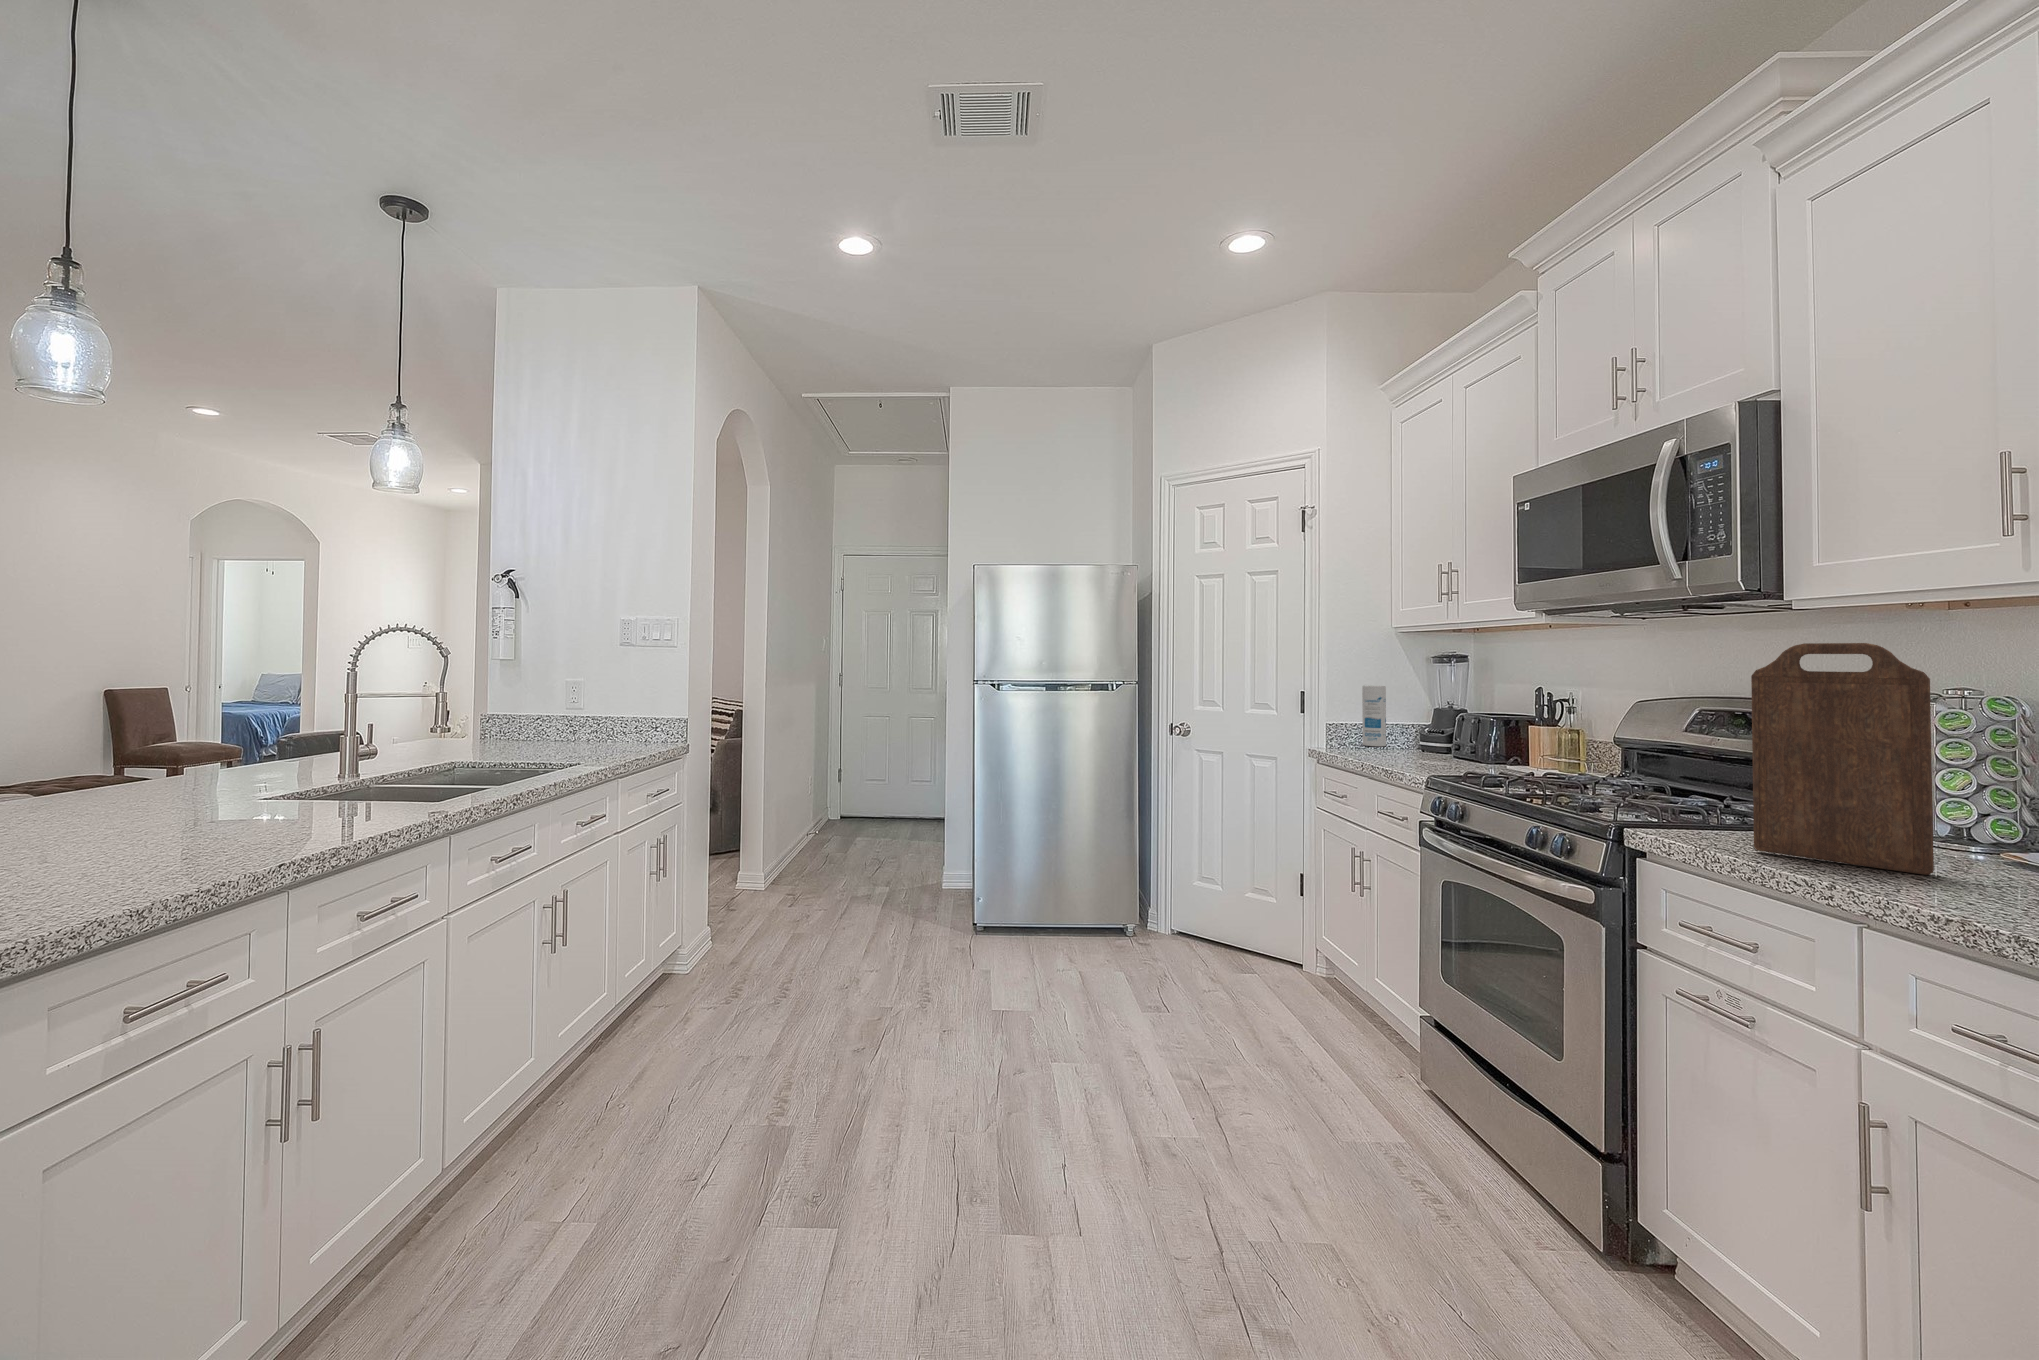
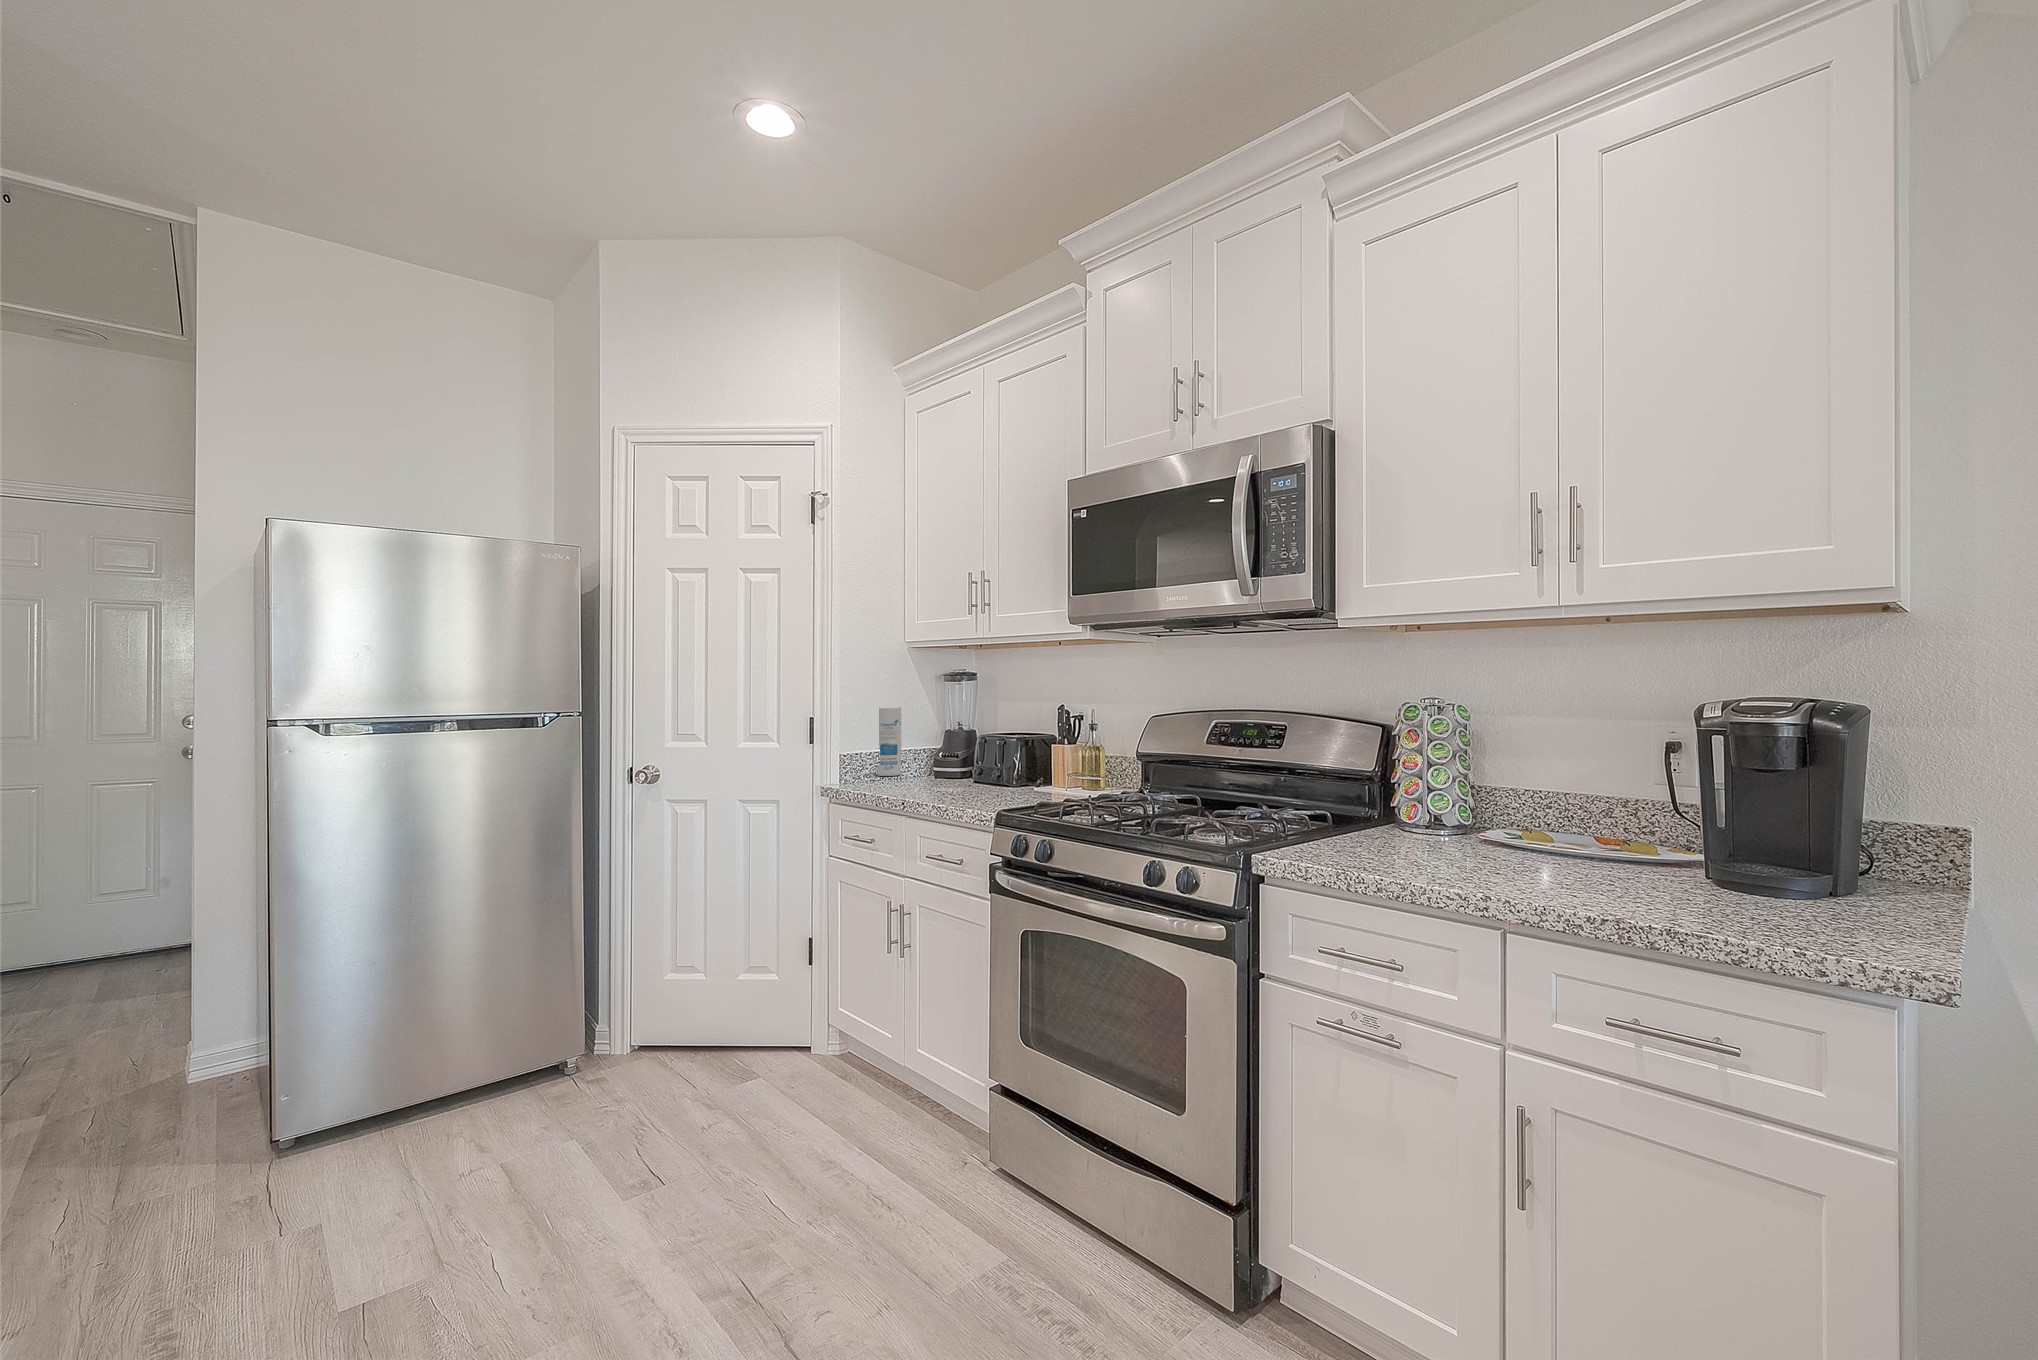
cutting board: present [1751,643,1934,875] -> none [1375,658,1508,869]

